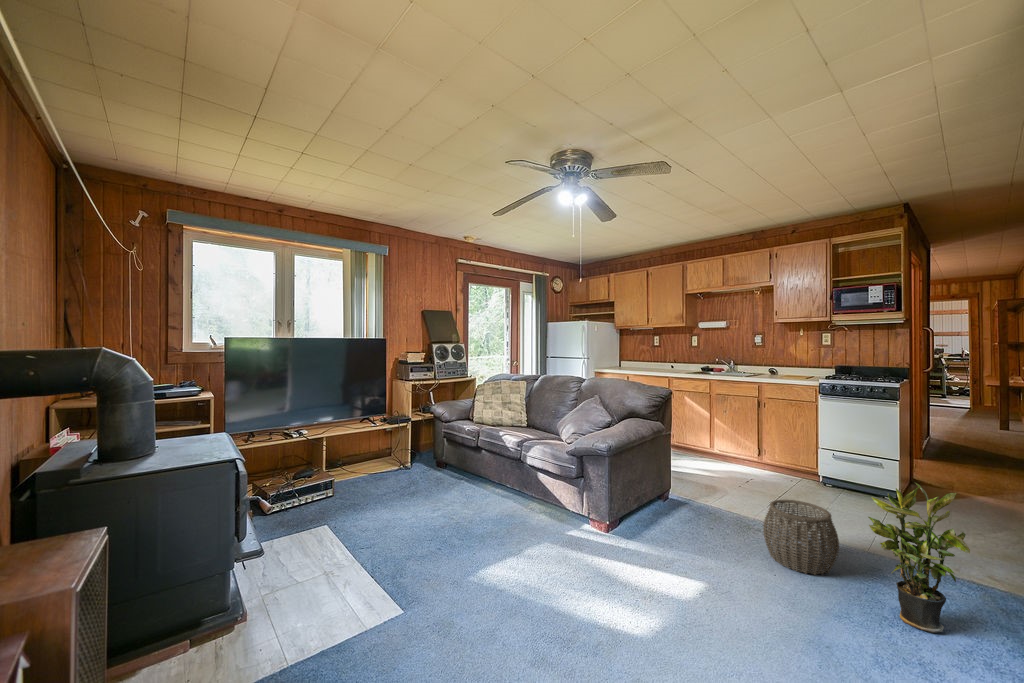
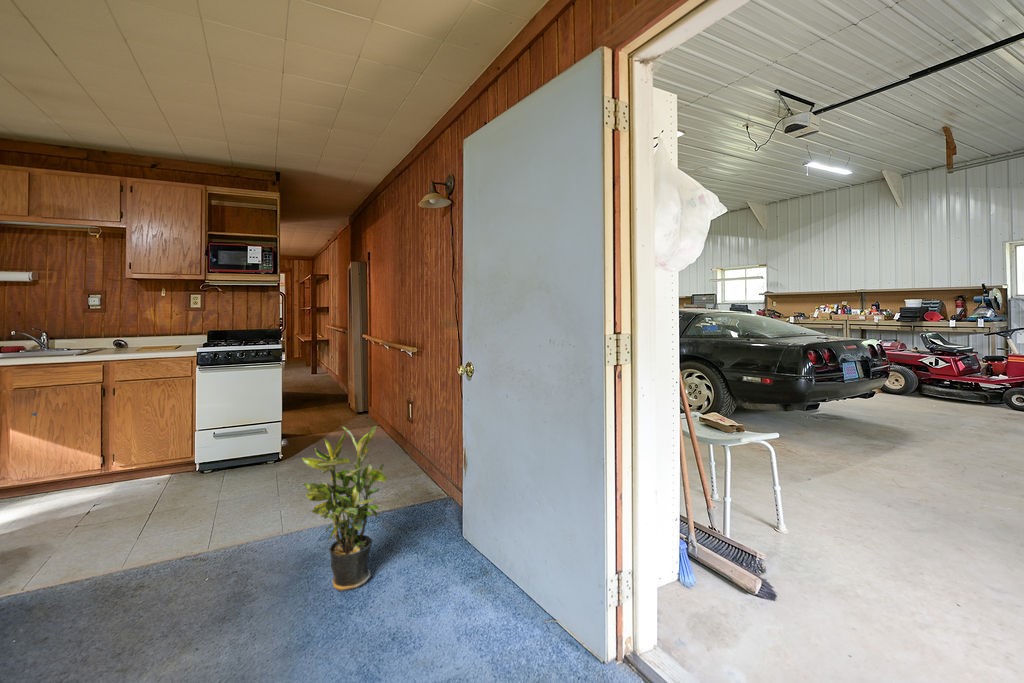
woven basket: present [763,500,839,575] -> none [134,498,257,618]

